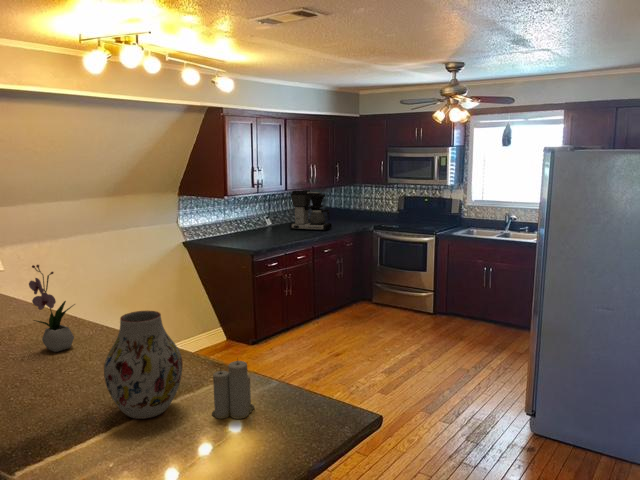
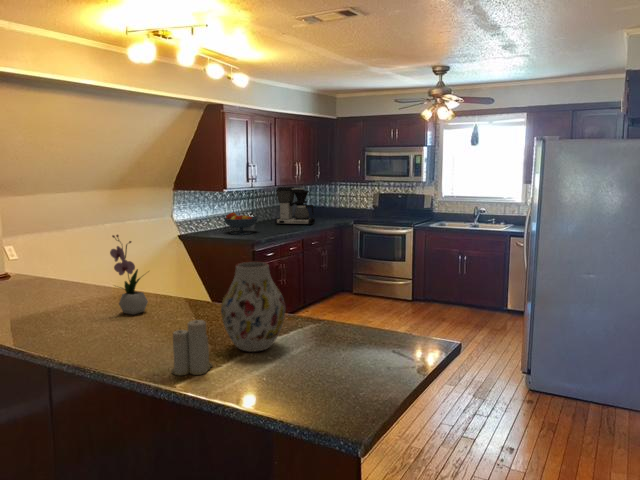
fruit bowl: none [230,219,266,242] -> present [224,212,258,235]
candle: present [212,361,254,419] -> present [171,320,212,375]

